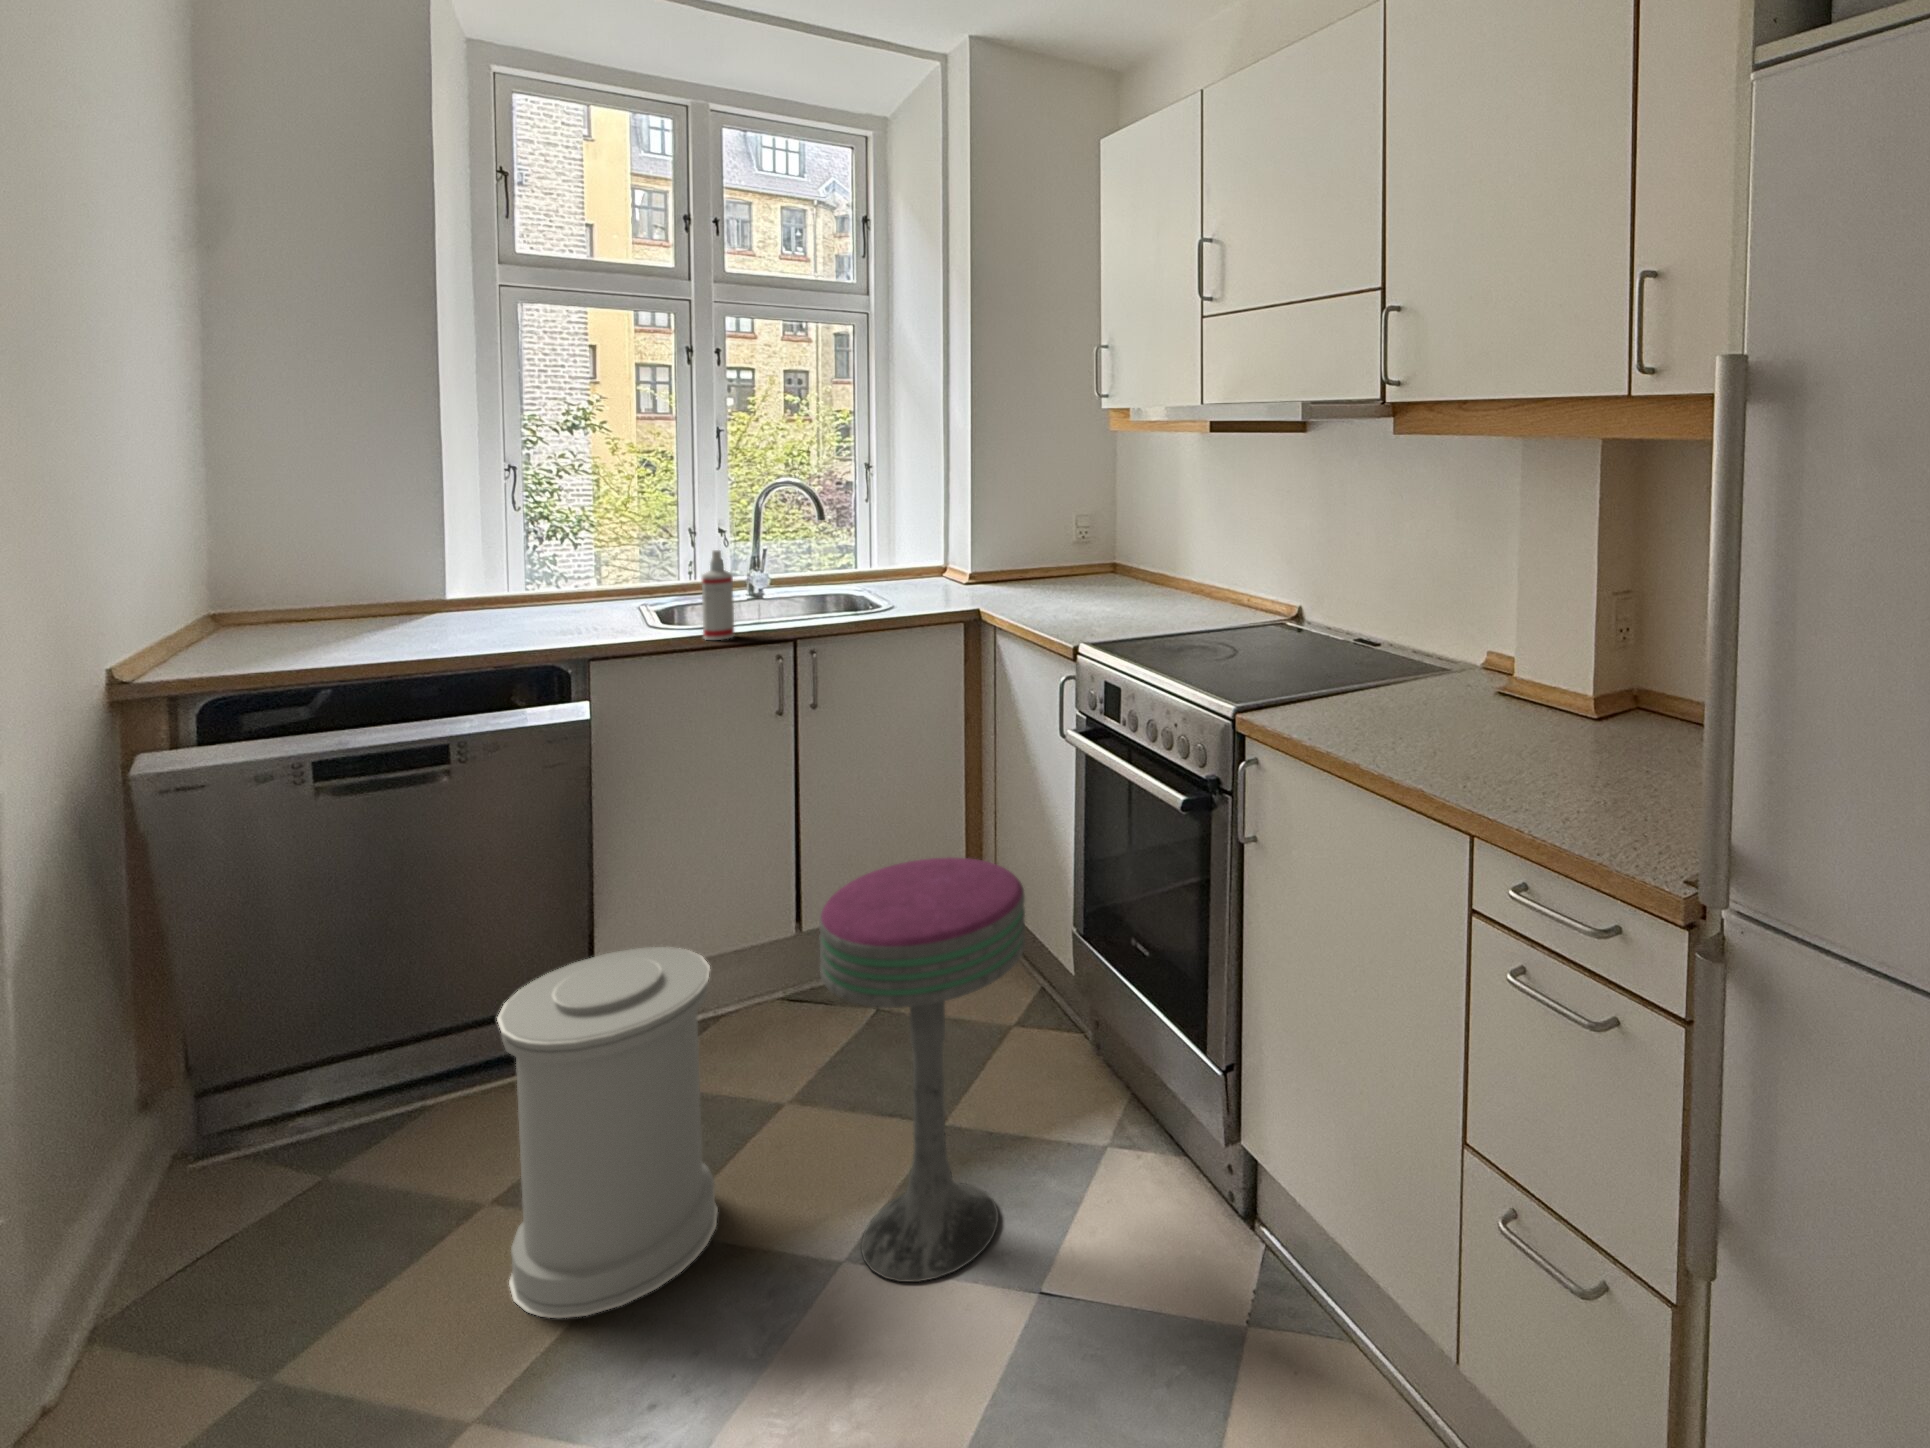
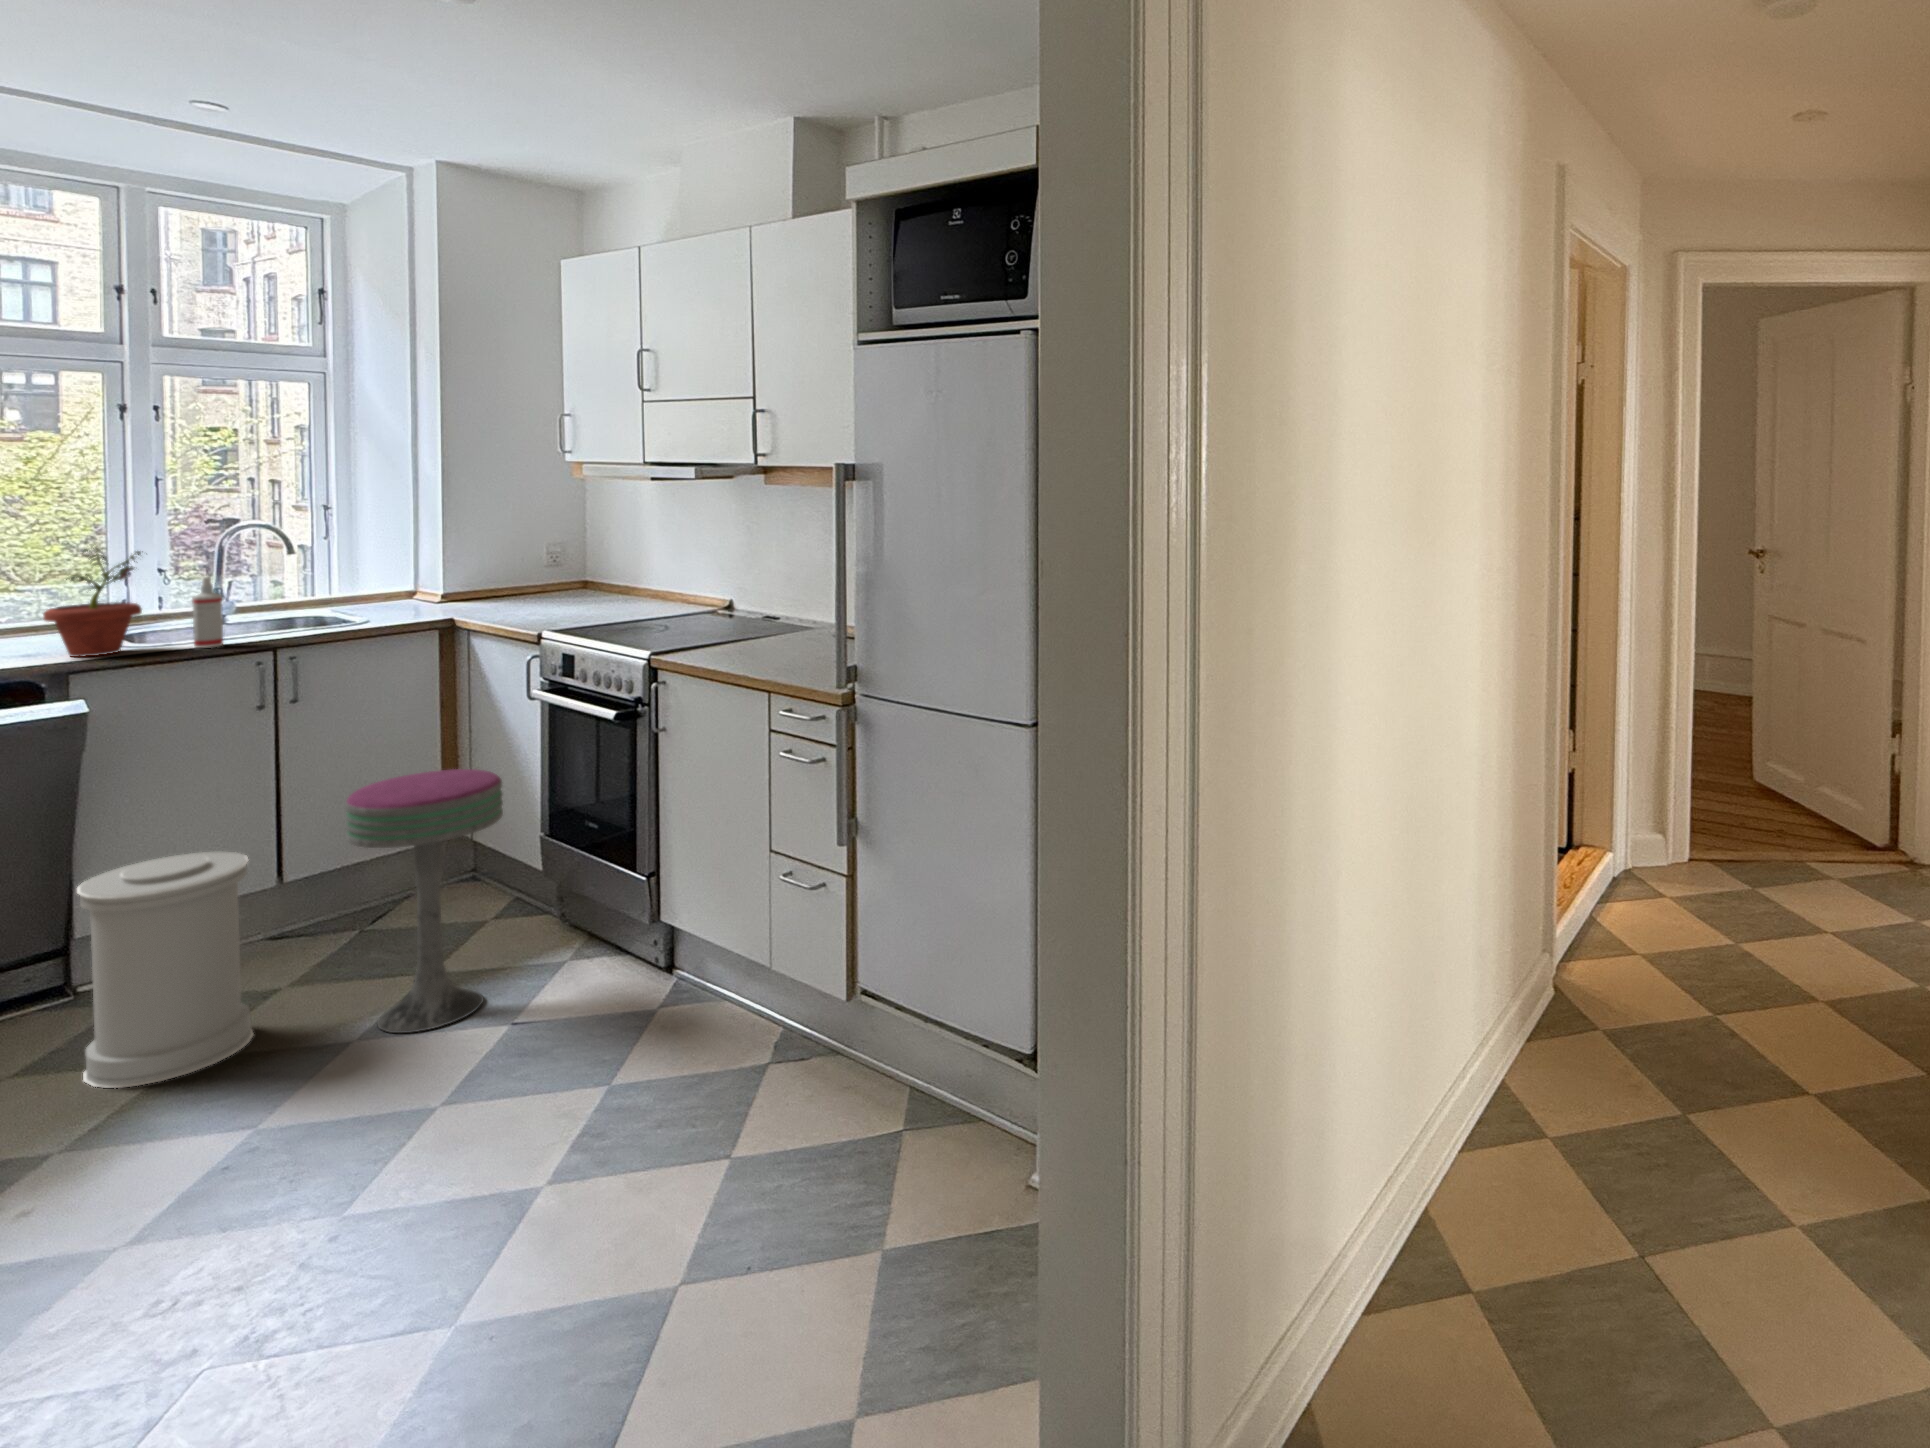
potted plant: none [553,505,660,645] -> present [43,545,142,657]

